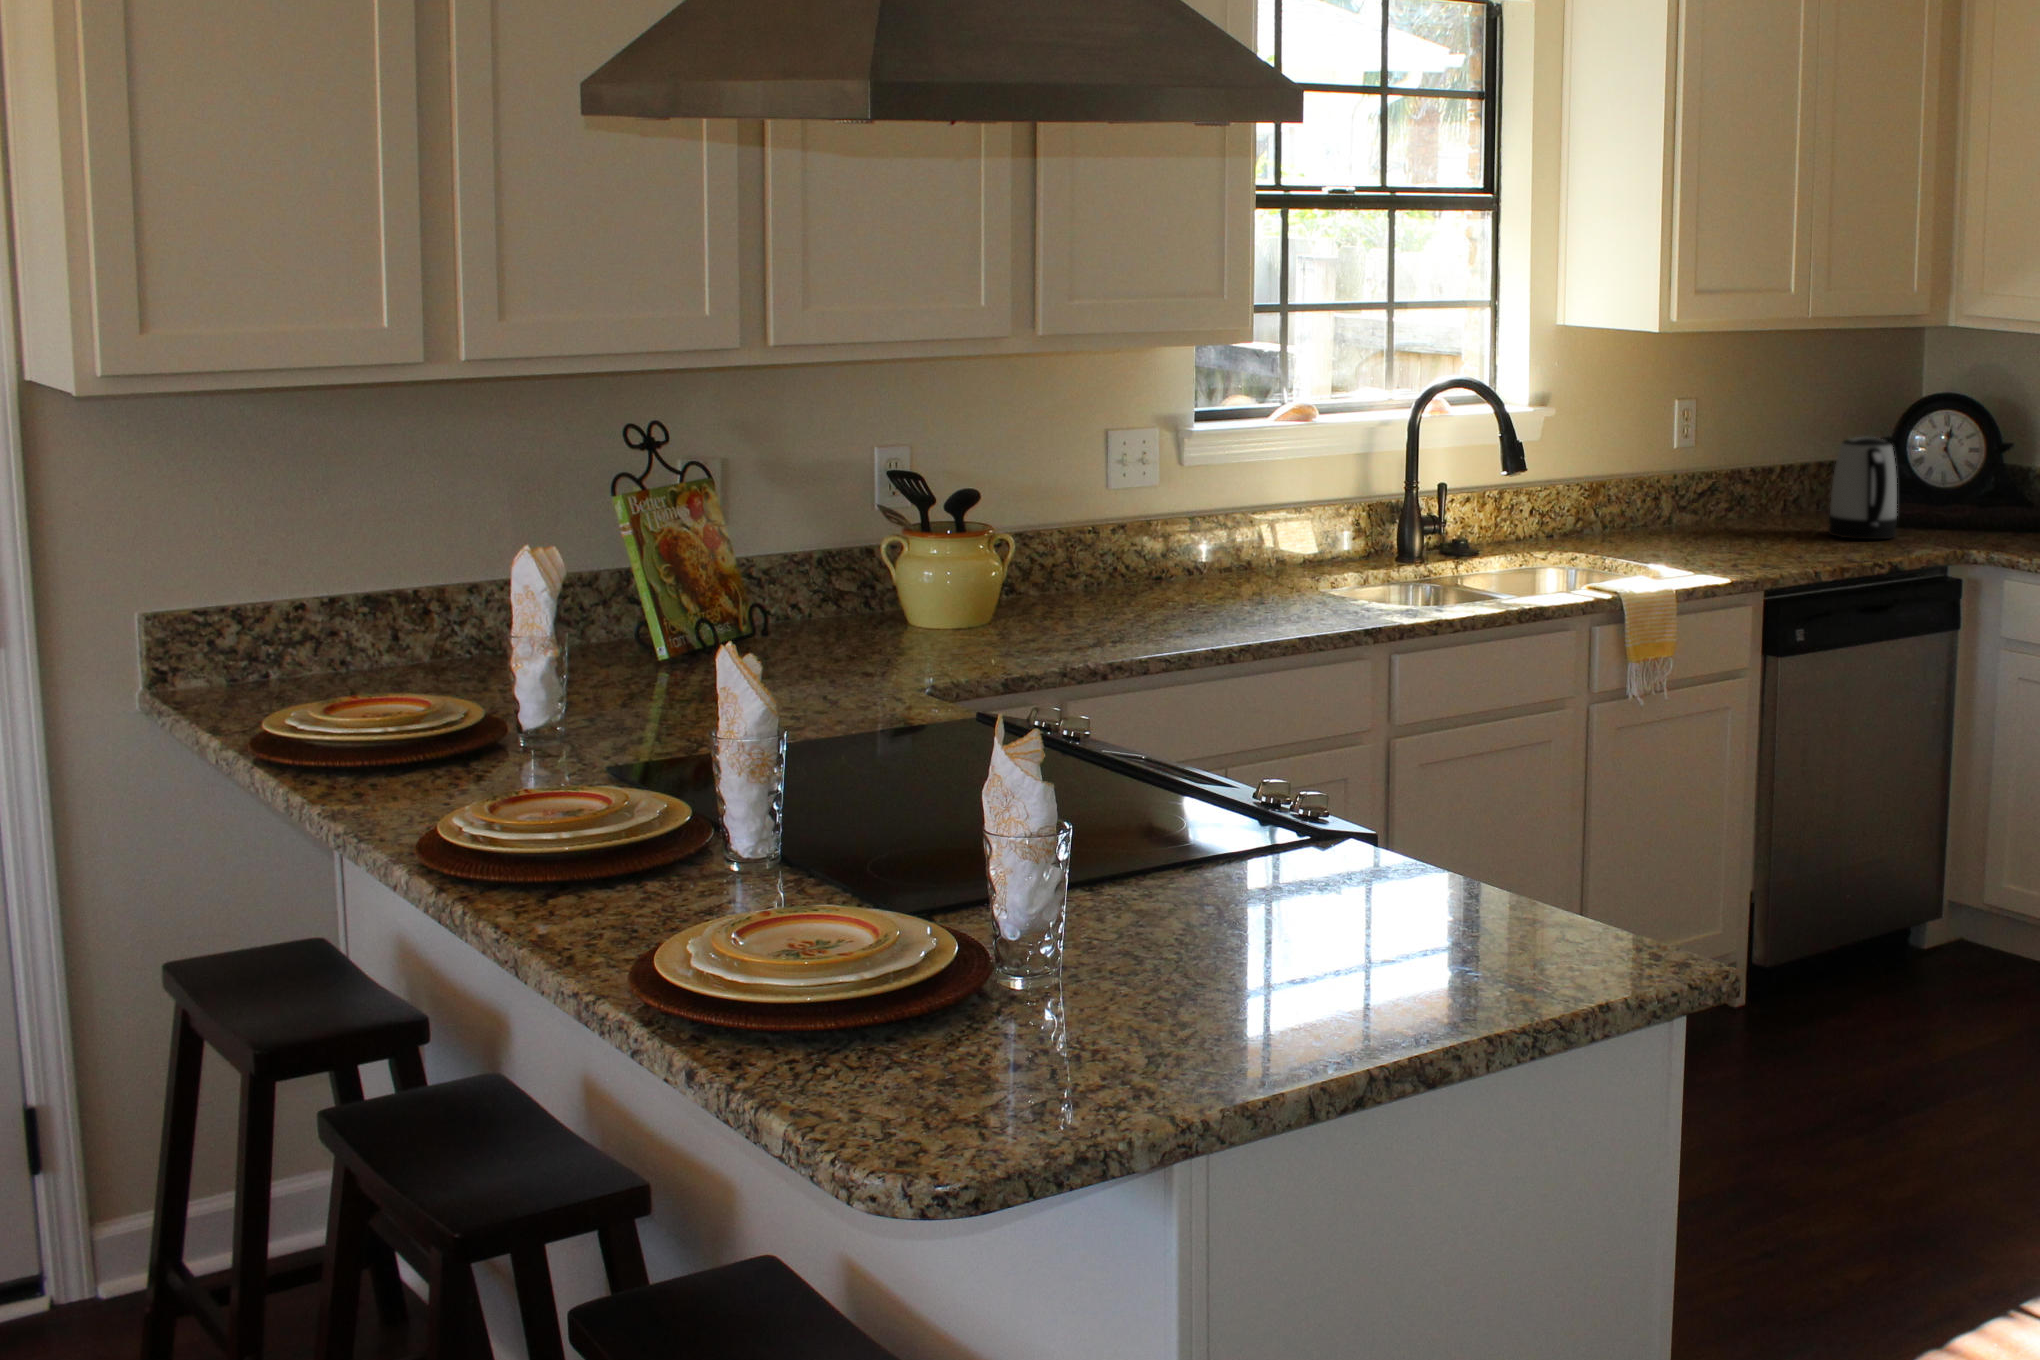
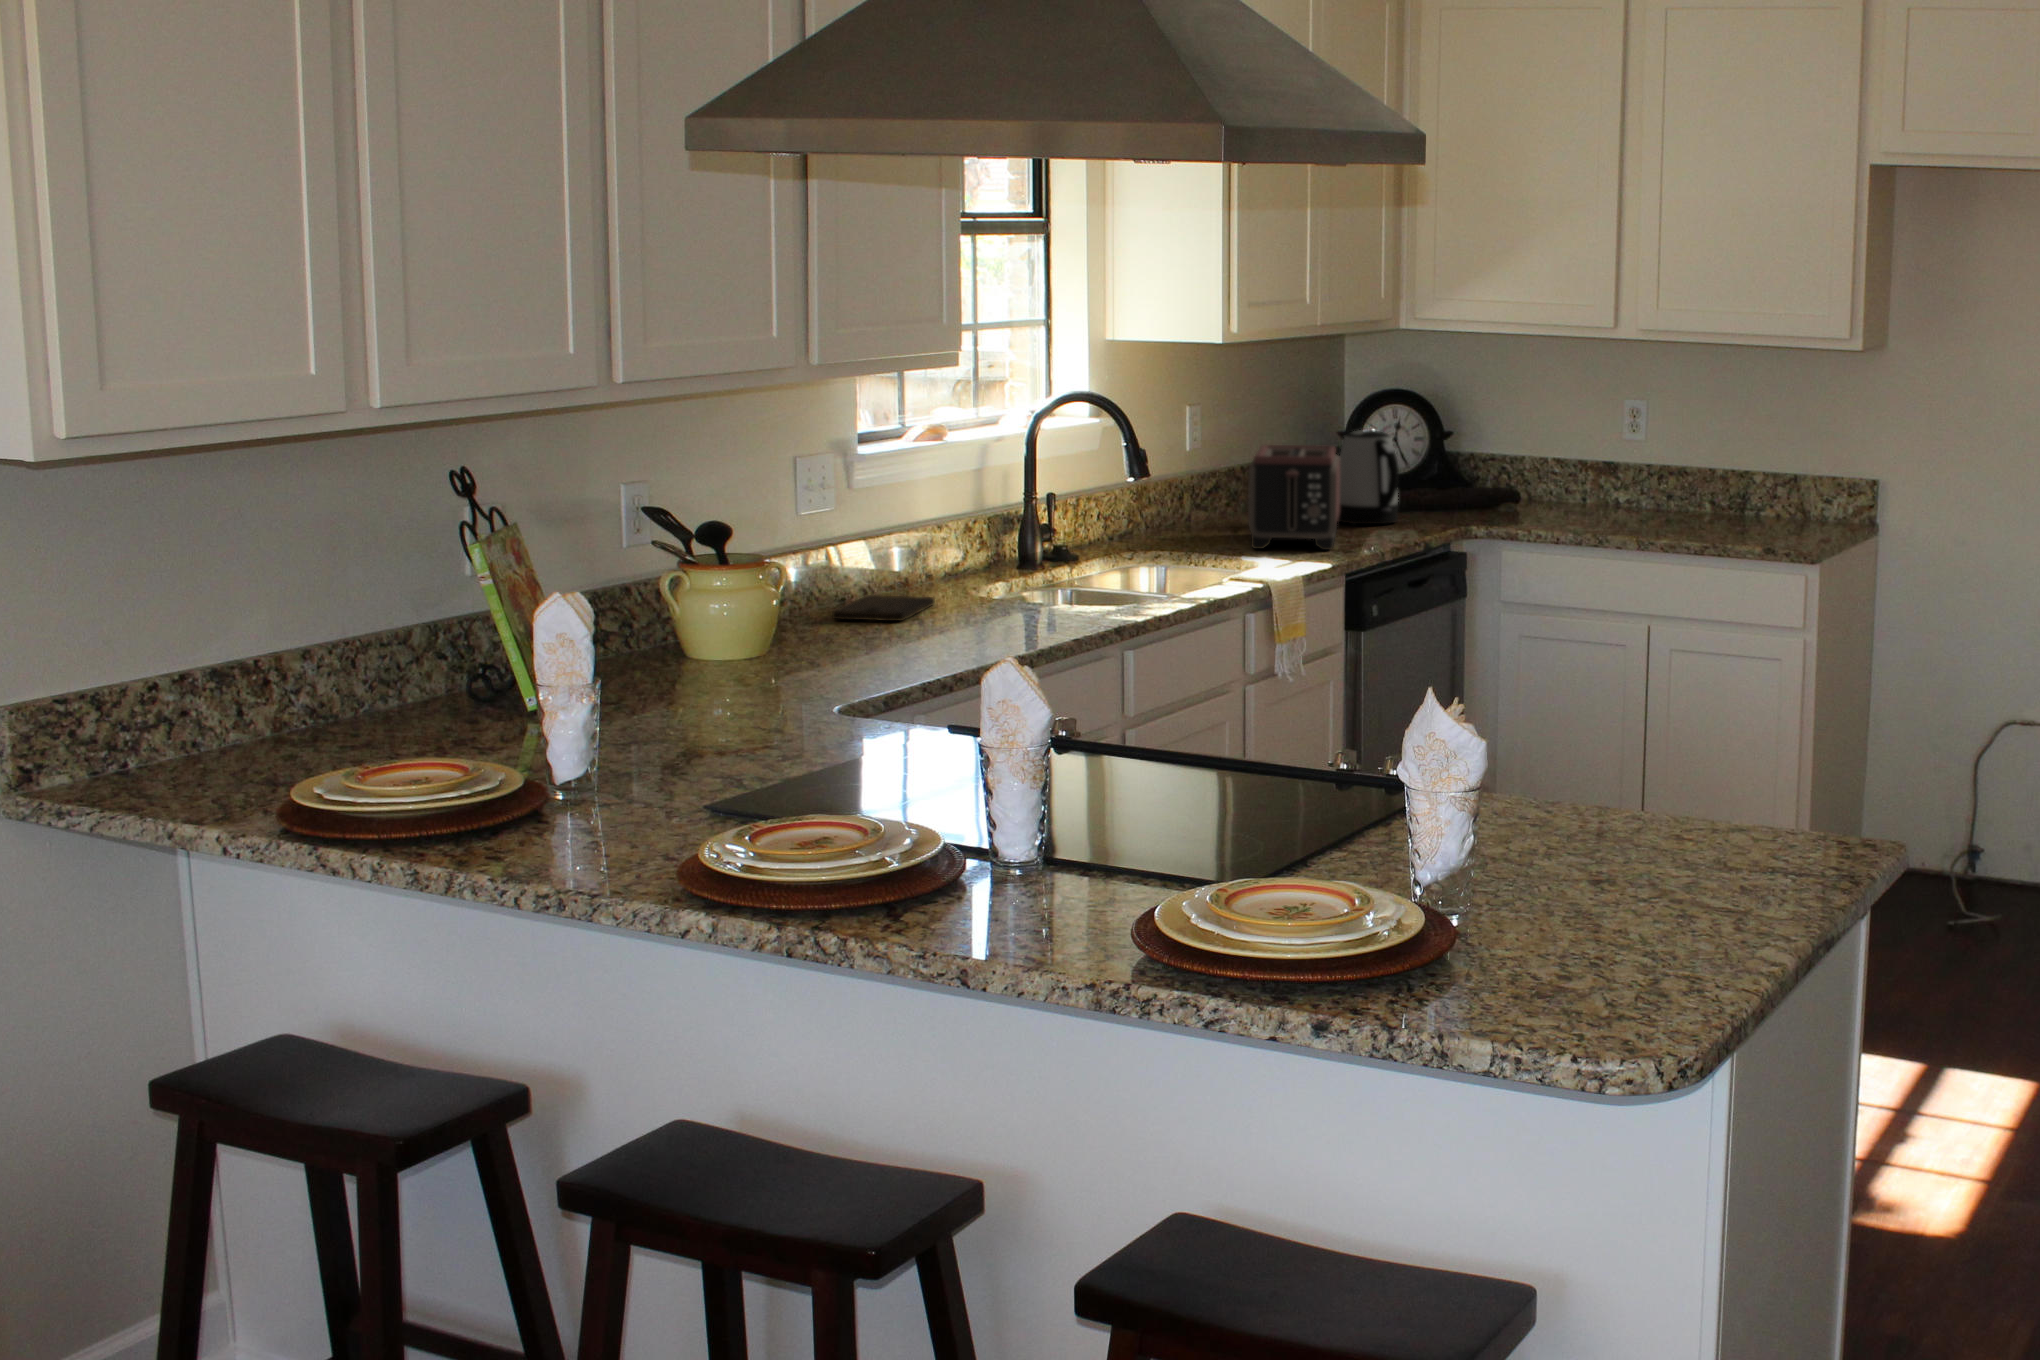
toaster: none [1675,447,1810,563] -> present [1248,445,1340,550]
cutting board: none [1133,574,1259,602] -> present [832,595,935,621]

